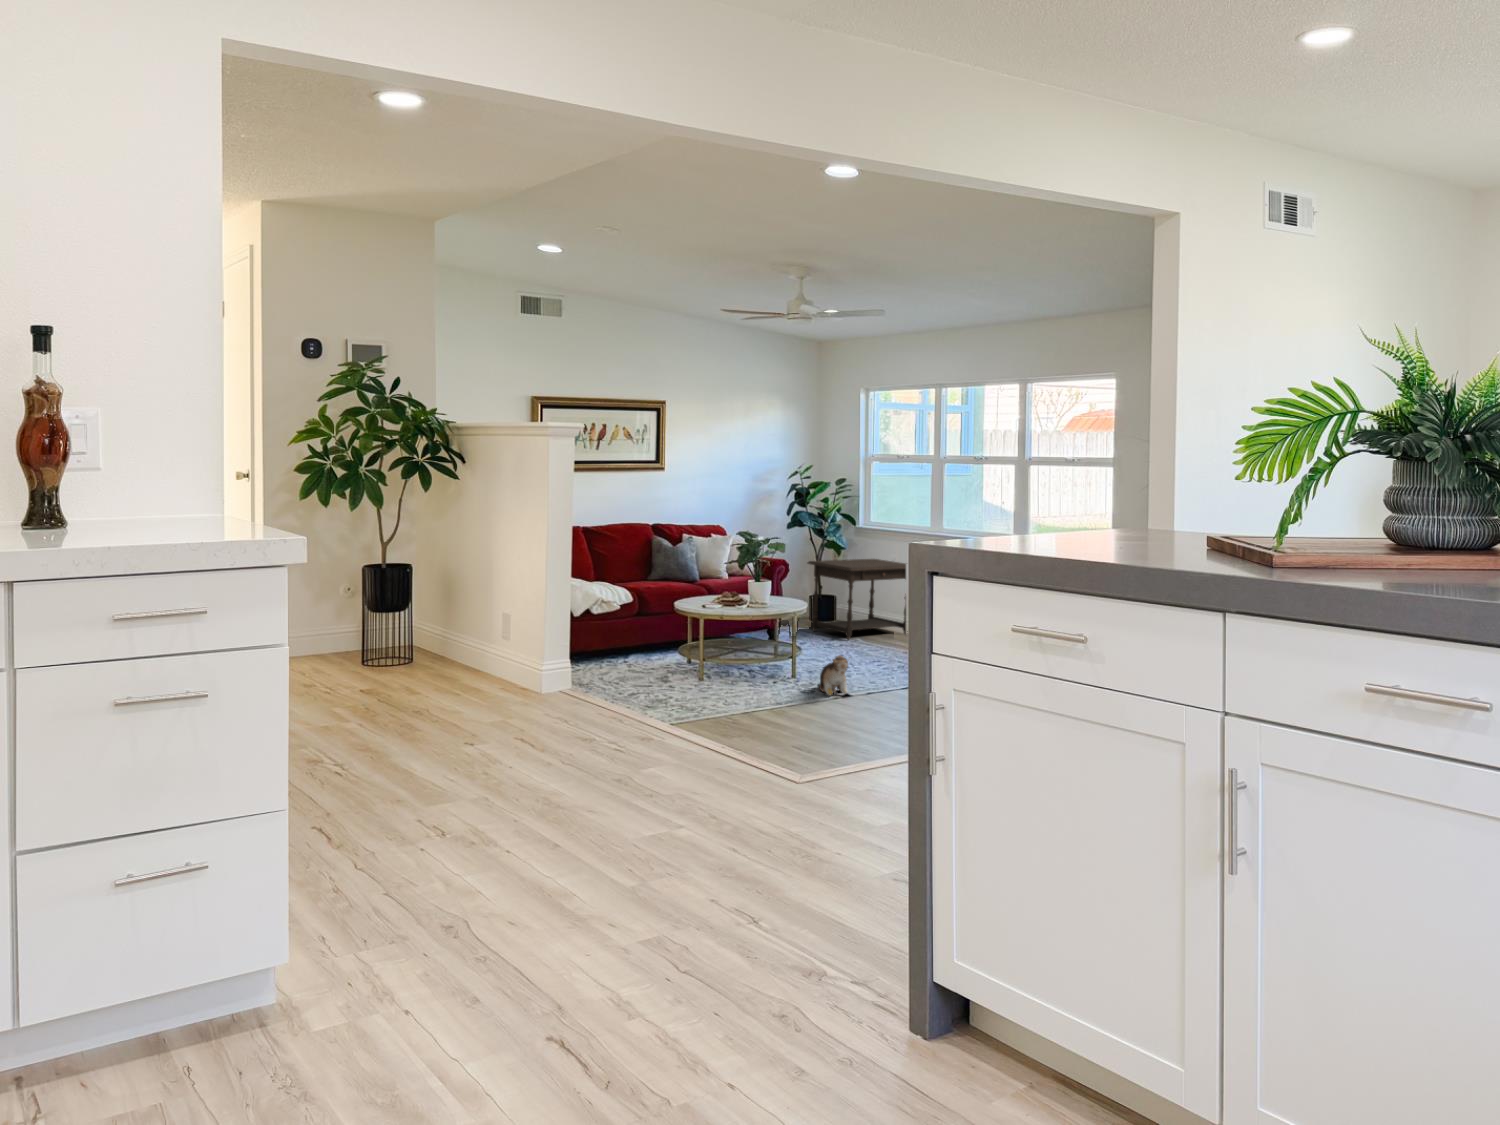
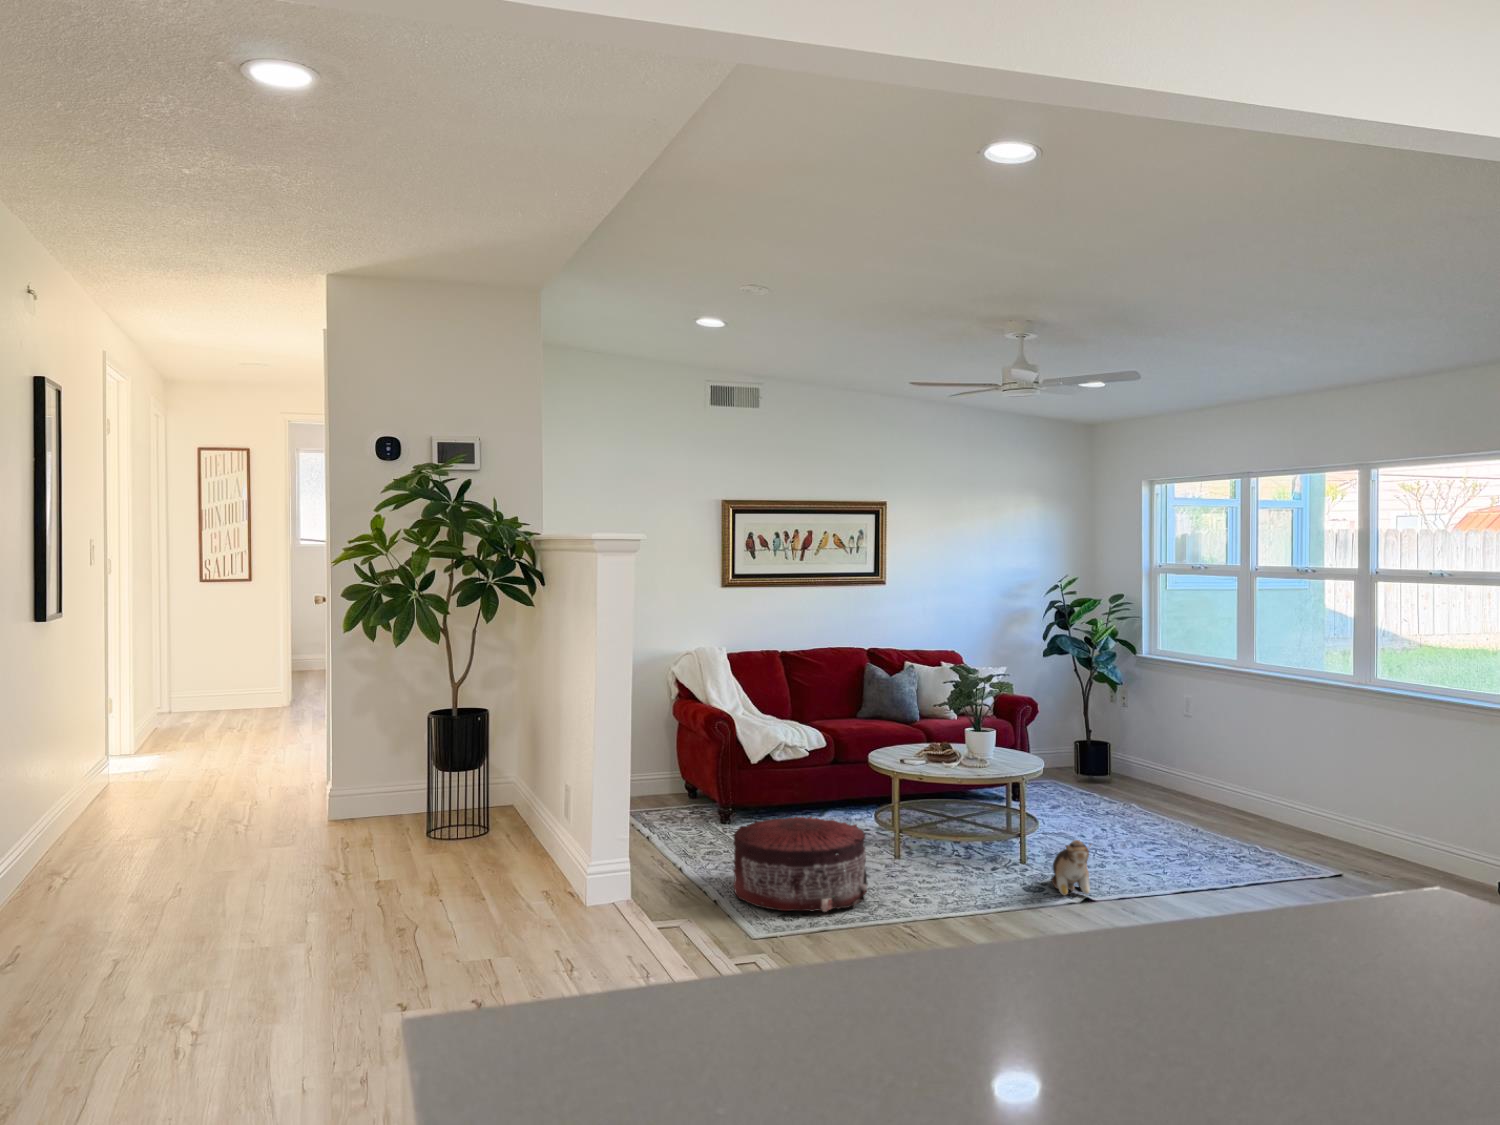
side table: present [808,559,908,640] -> none [1065,699,1220,807]
pouf: none [589,648,694,716] -> present [733,817,868,912]

